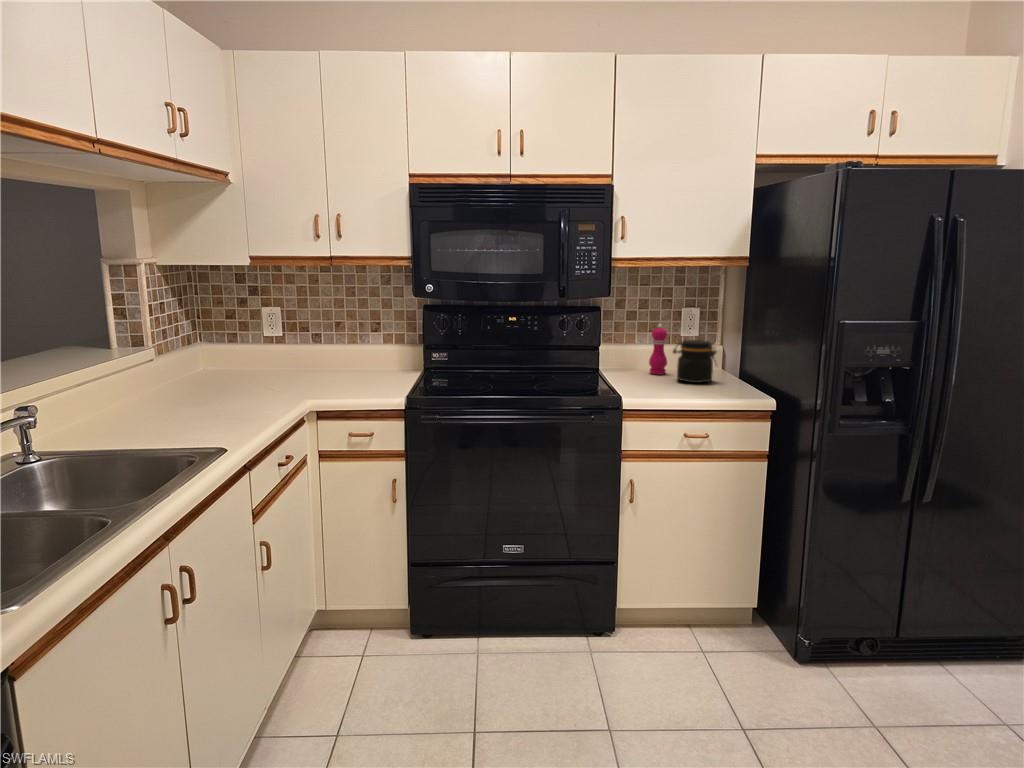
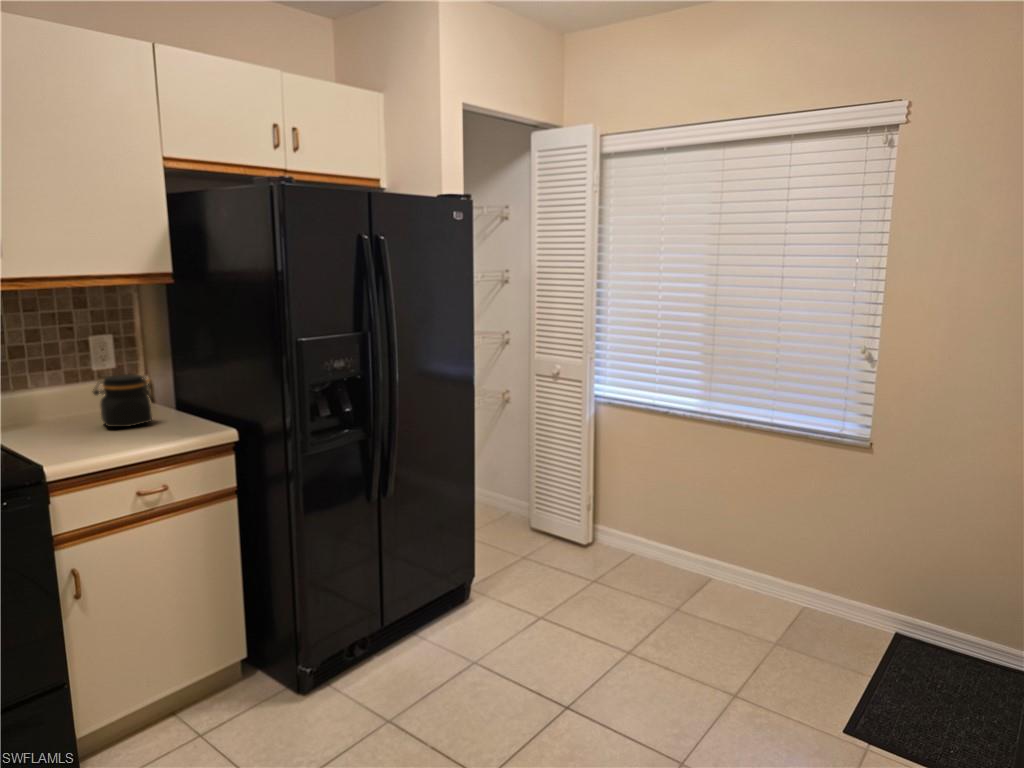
pepper mill: present [649,324,667,375] -> none [55,359,83,424]

